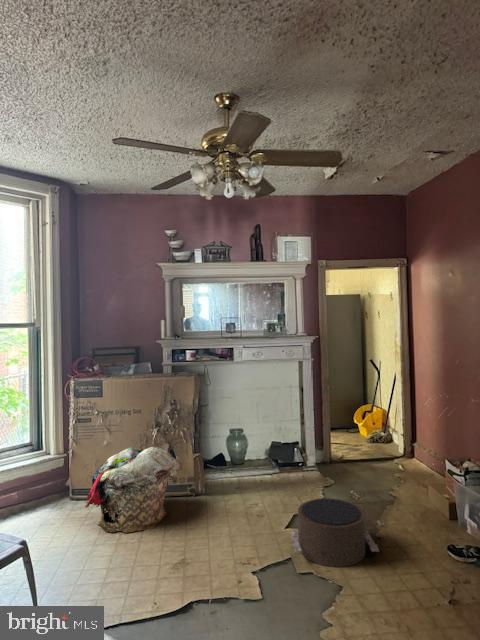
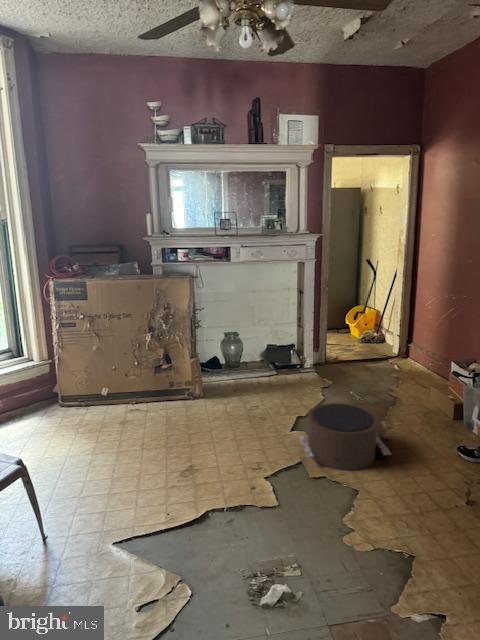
laundry basket: present [85,447,180,533] -> none [80,353,178,441]

